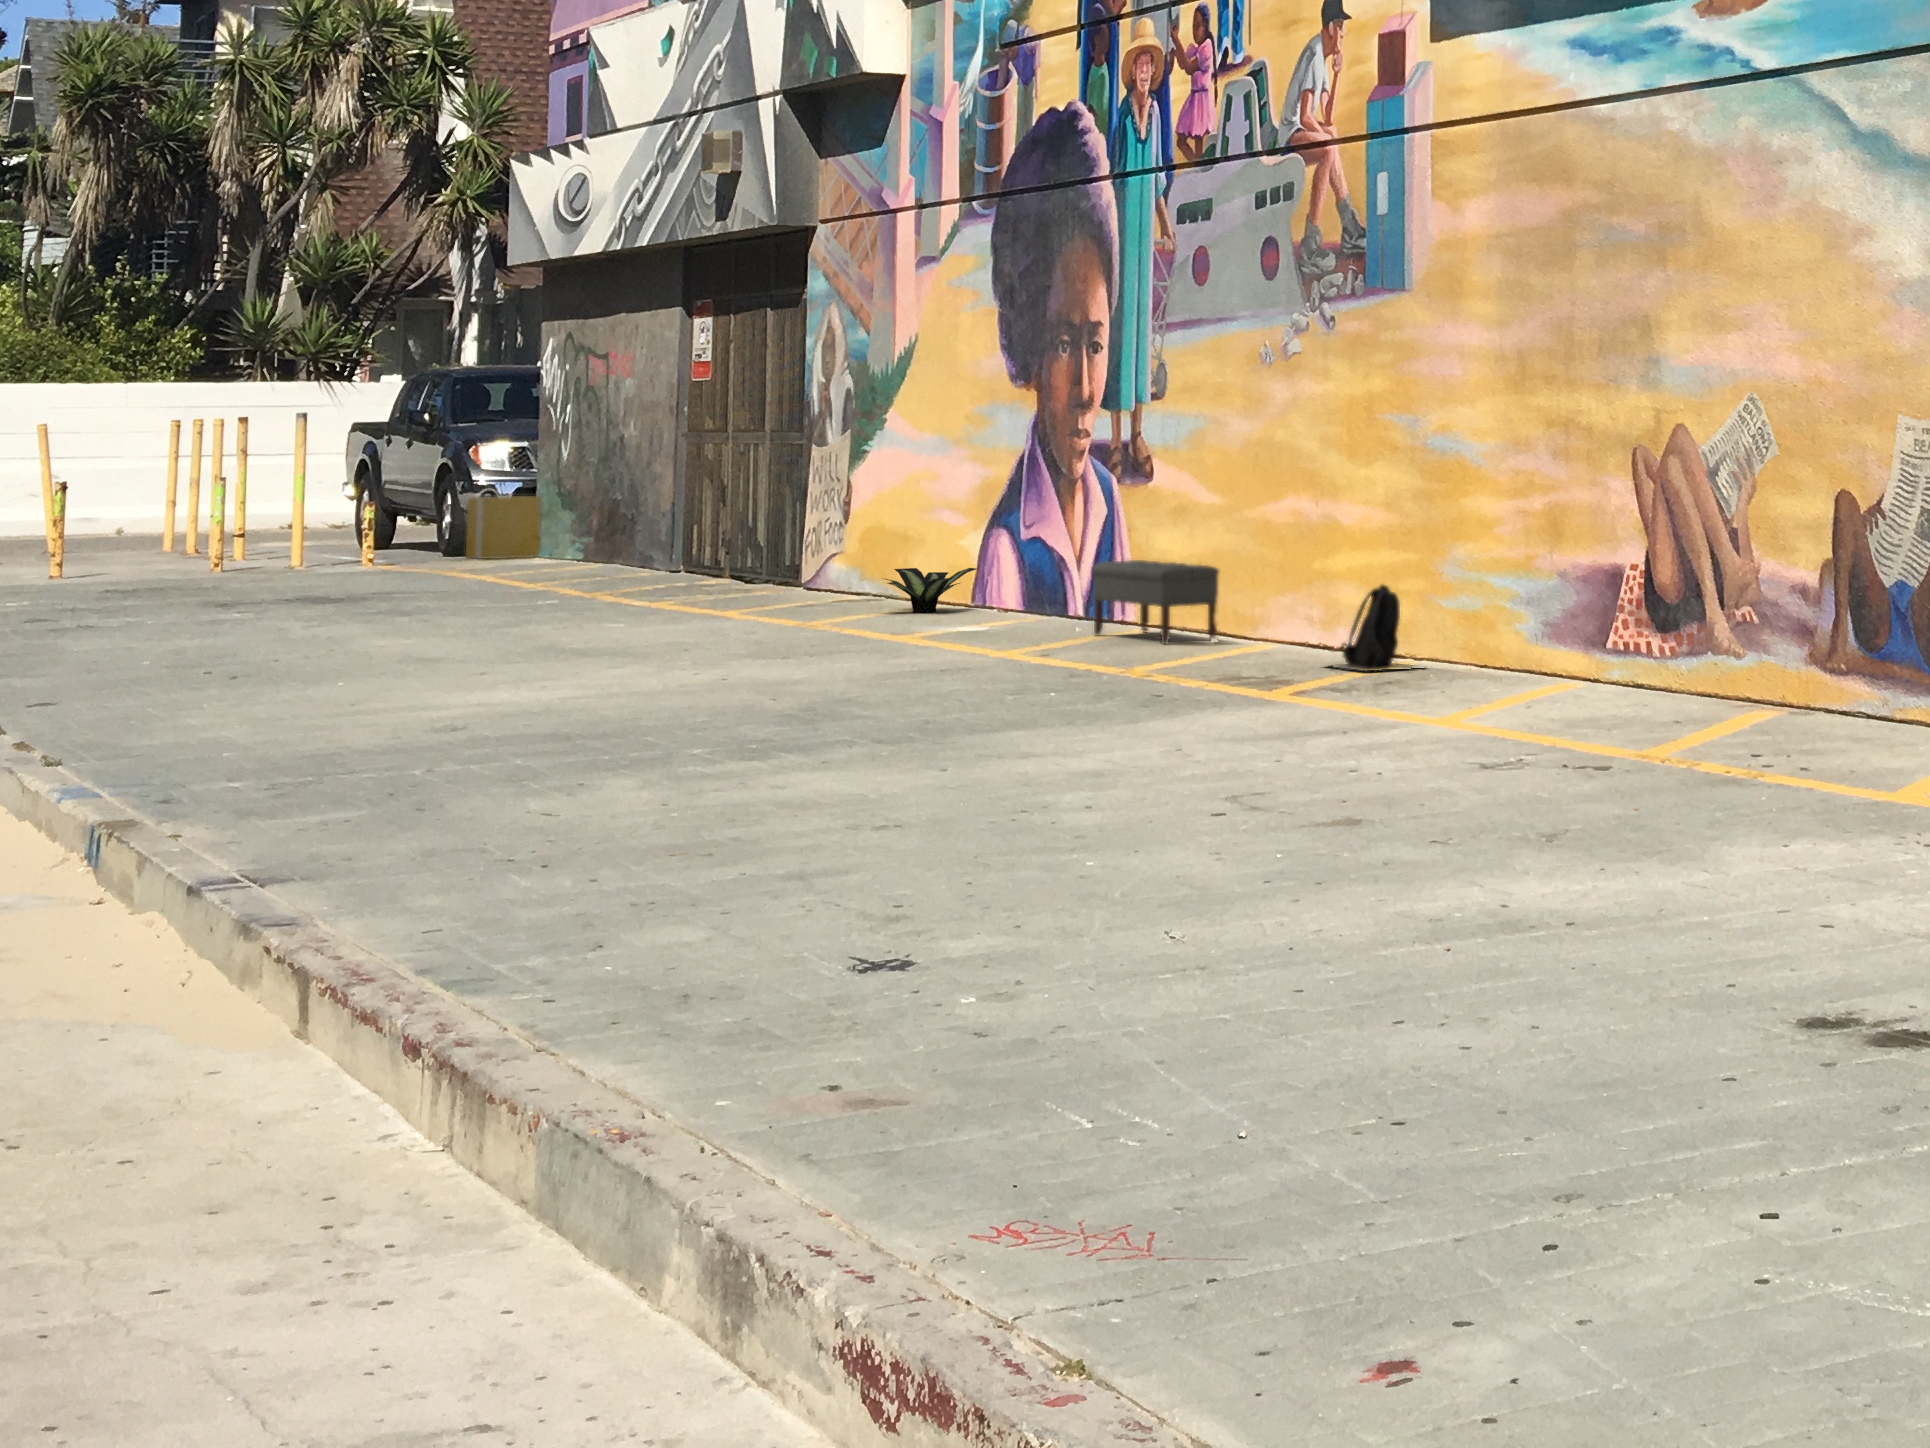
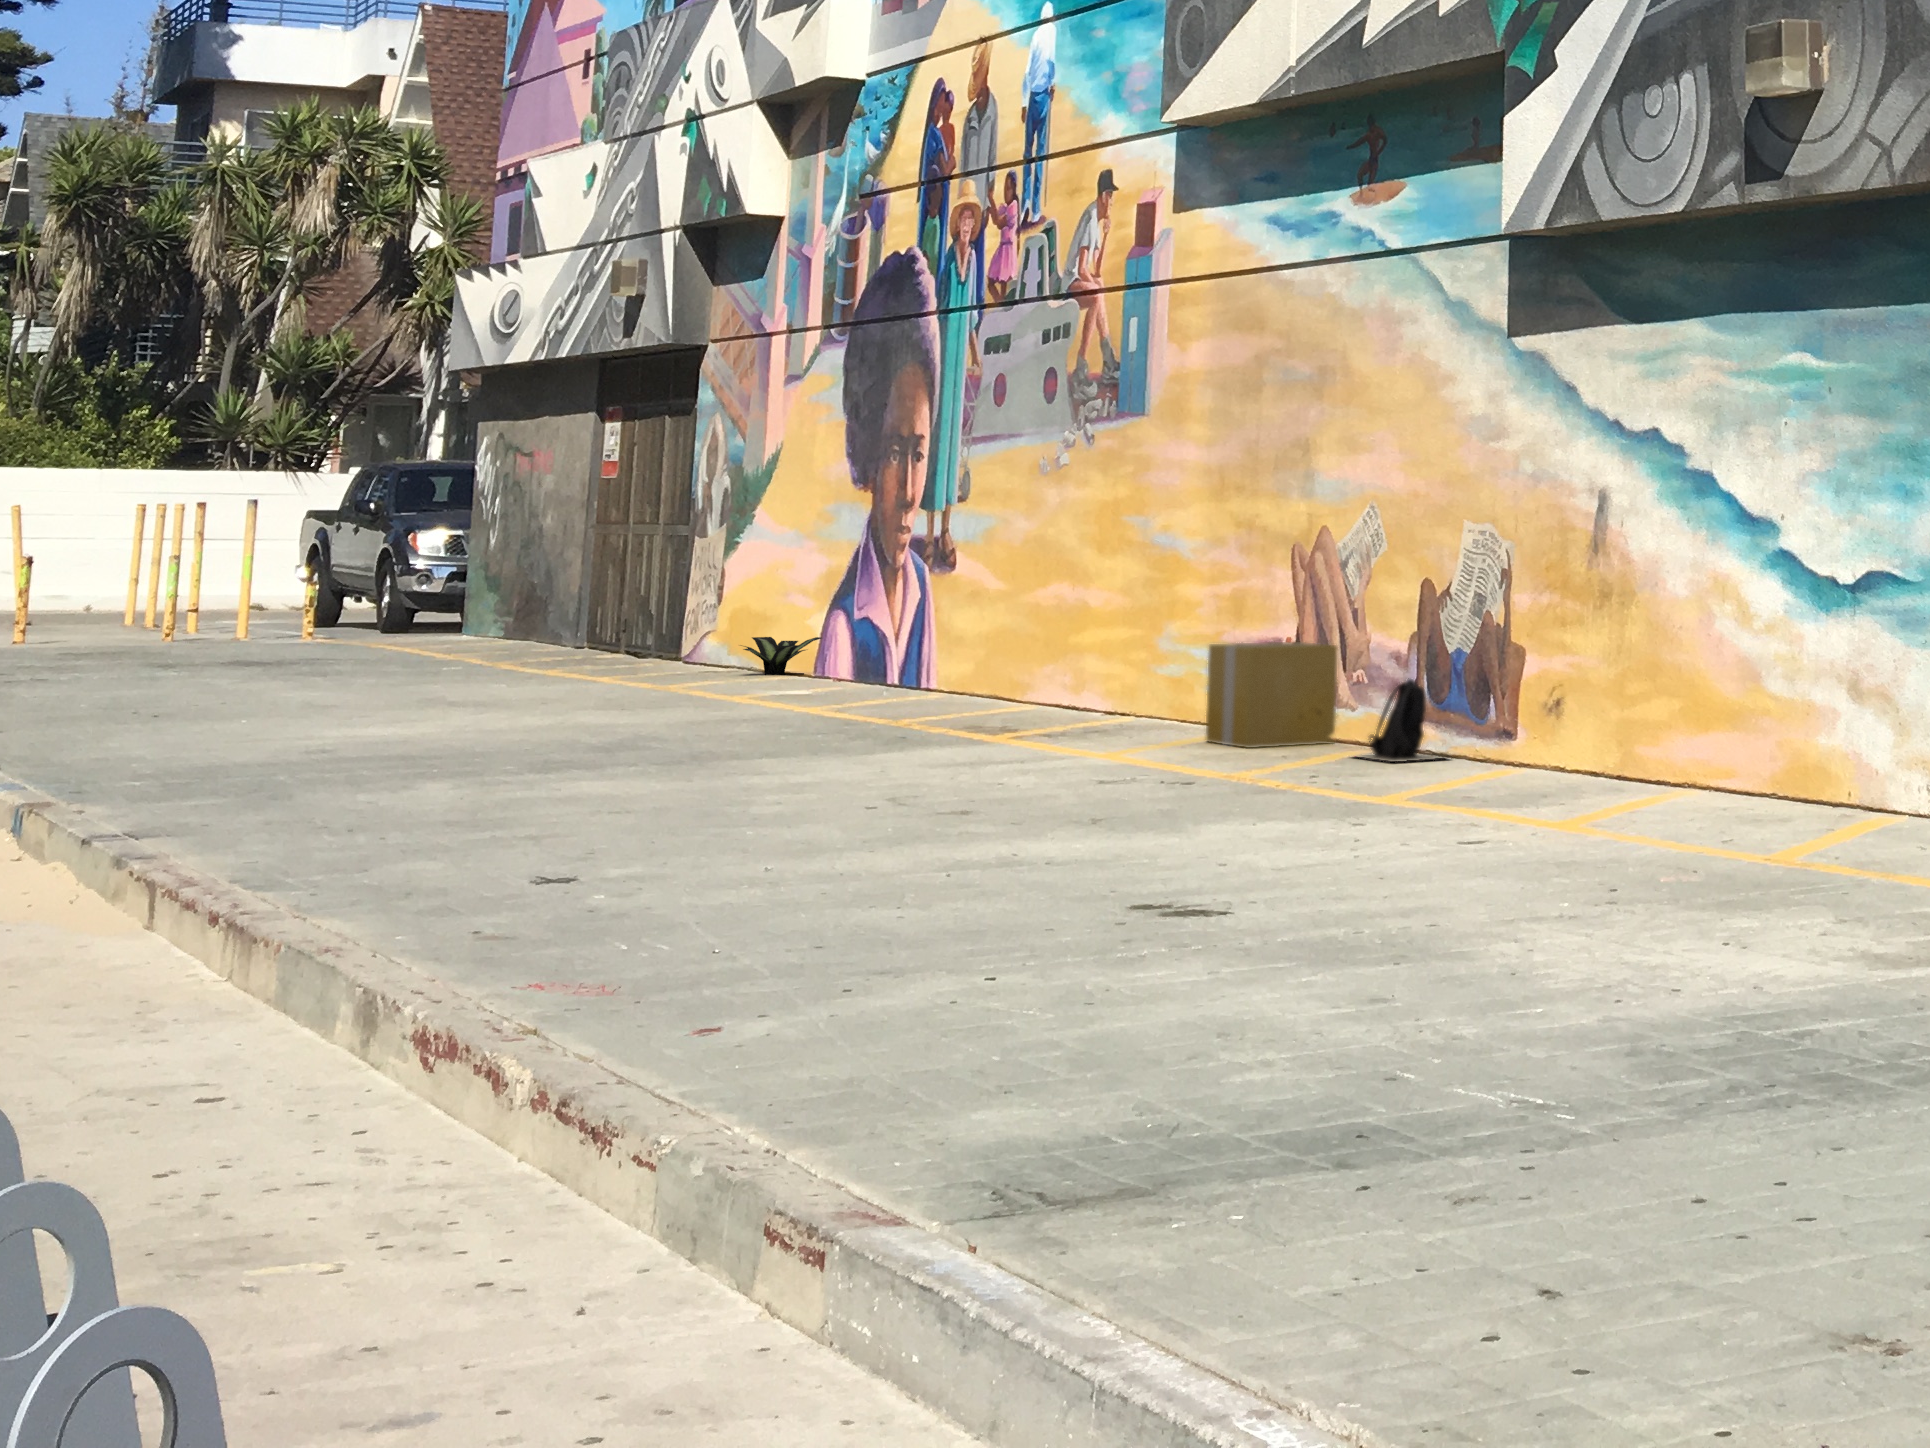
cardboard box: present [466,496,541,559] -> present [1206,642,1337,748]
bench: present [1092,560,1219,644] -> none [901,630,1004,699]
backpack: present [1334,585,1424,671] -> present [1362,678,1437,762]

